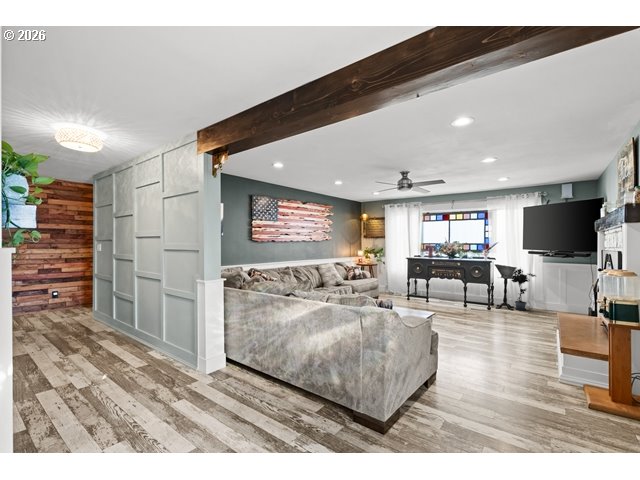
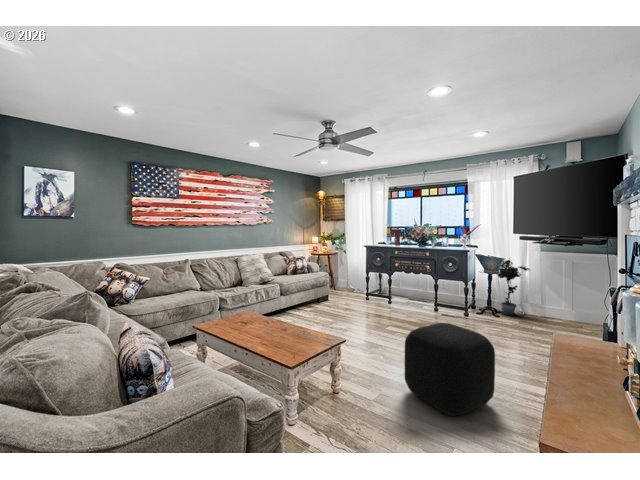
ottoman: none [462,304,519,354] -> present [405,323,495,416]

